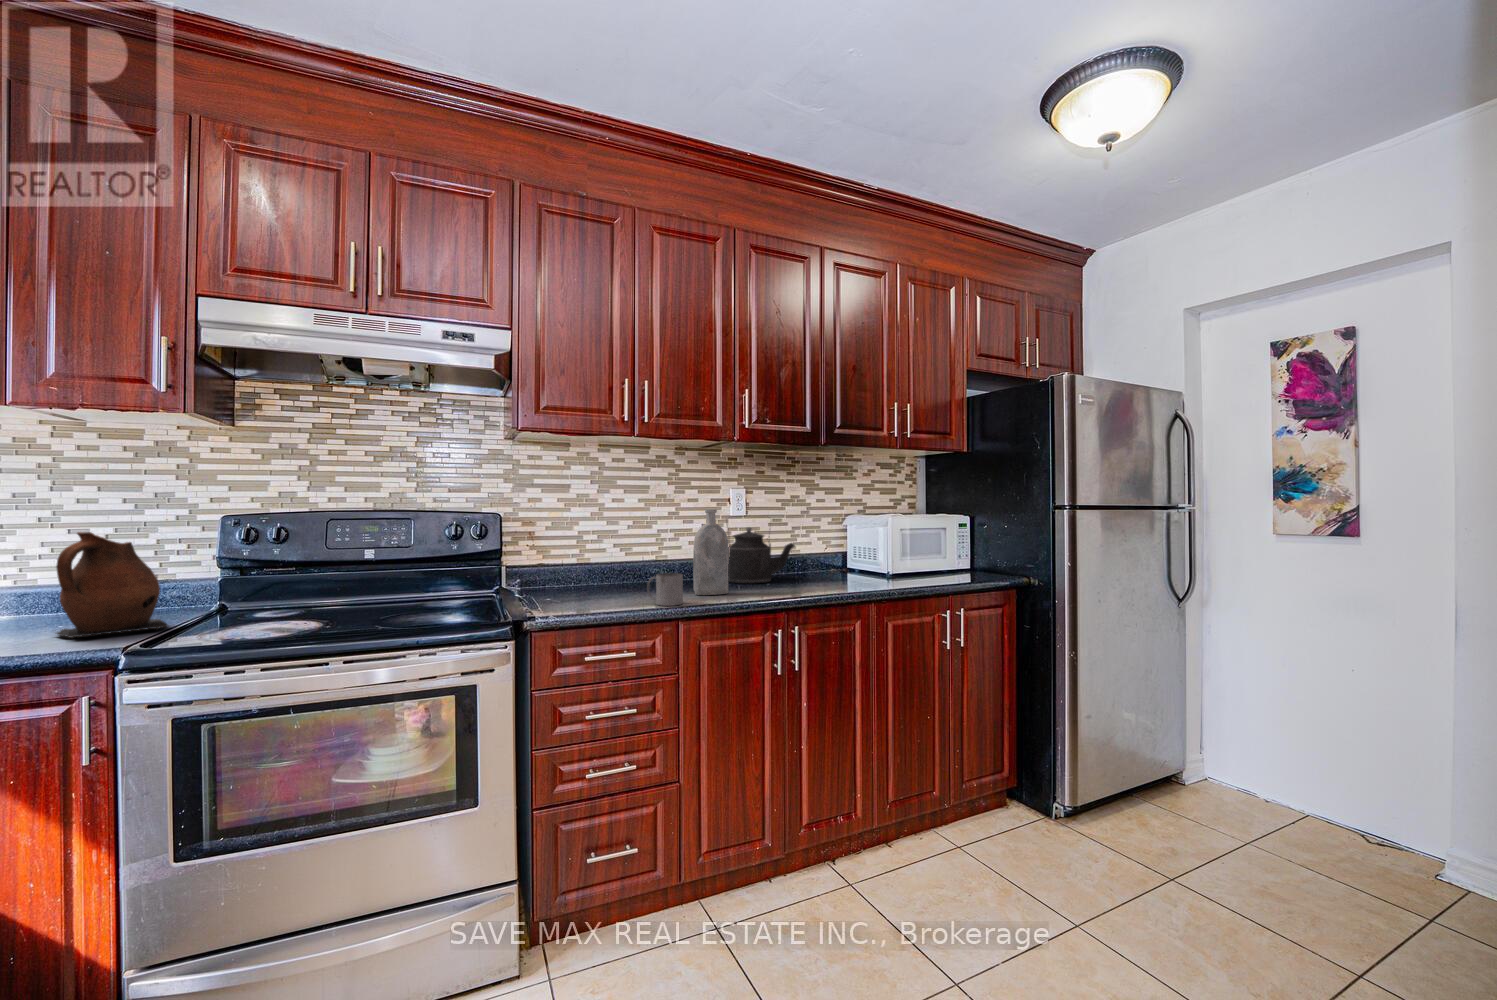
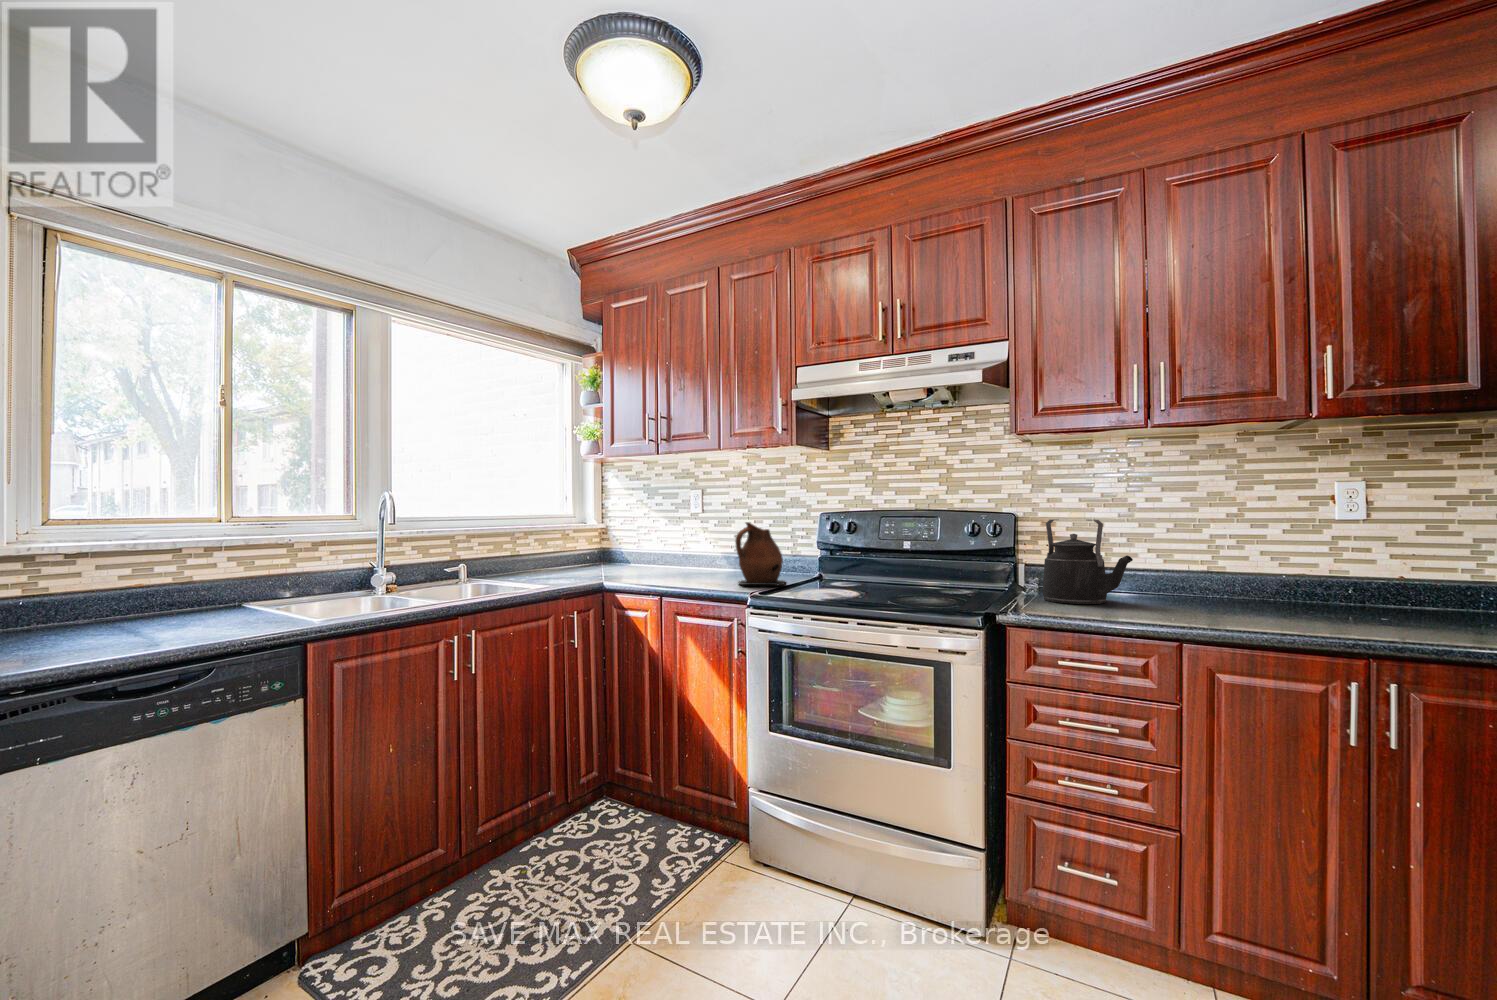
bottle: present [693,510,729,595] -> none [1229,509,1287,619]
kettle: present [728,527,794,583] -> present [1043,519,1133,604]
mug: present [647,573,683,606] -> none [1149,583,1194,621]

